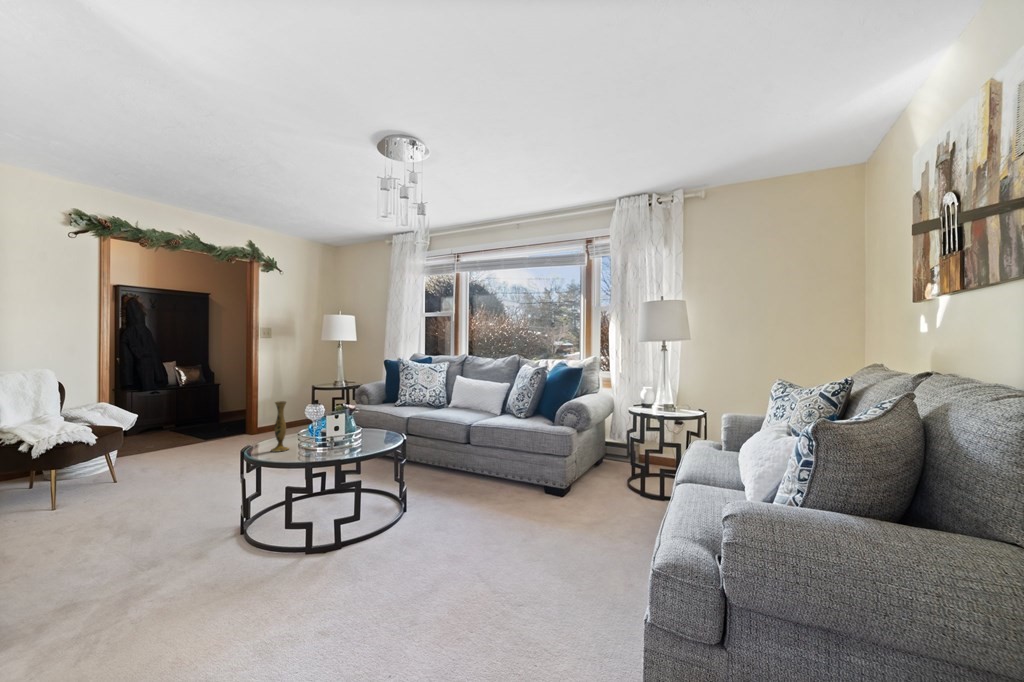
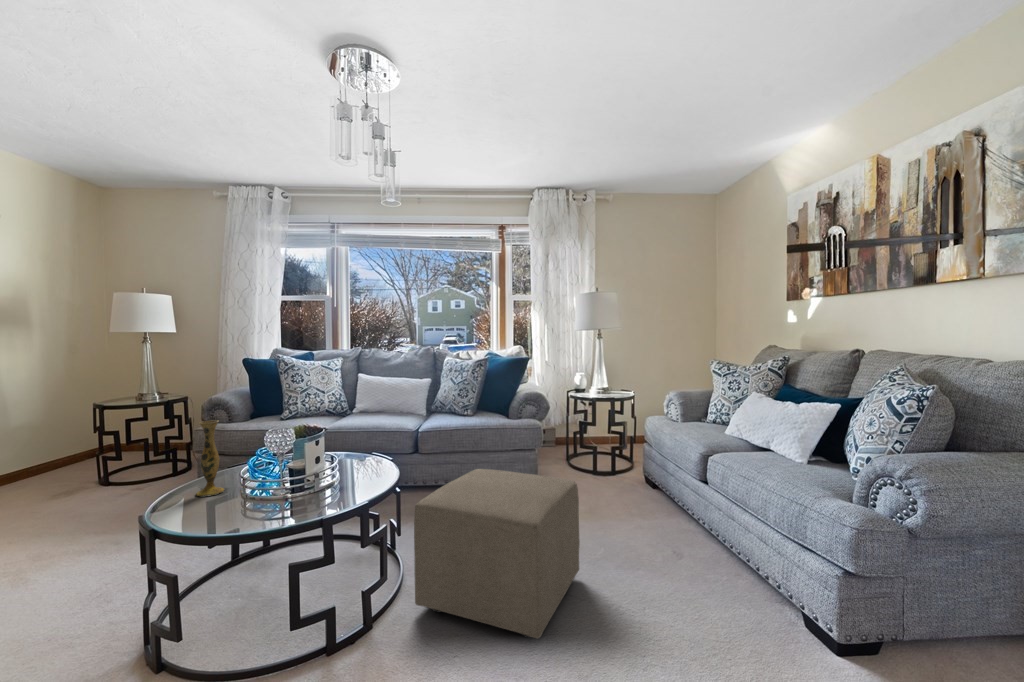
ottoman: none [349,463,495,616] -> present [414,469,580,639]

